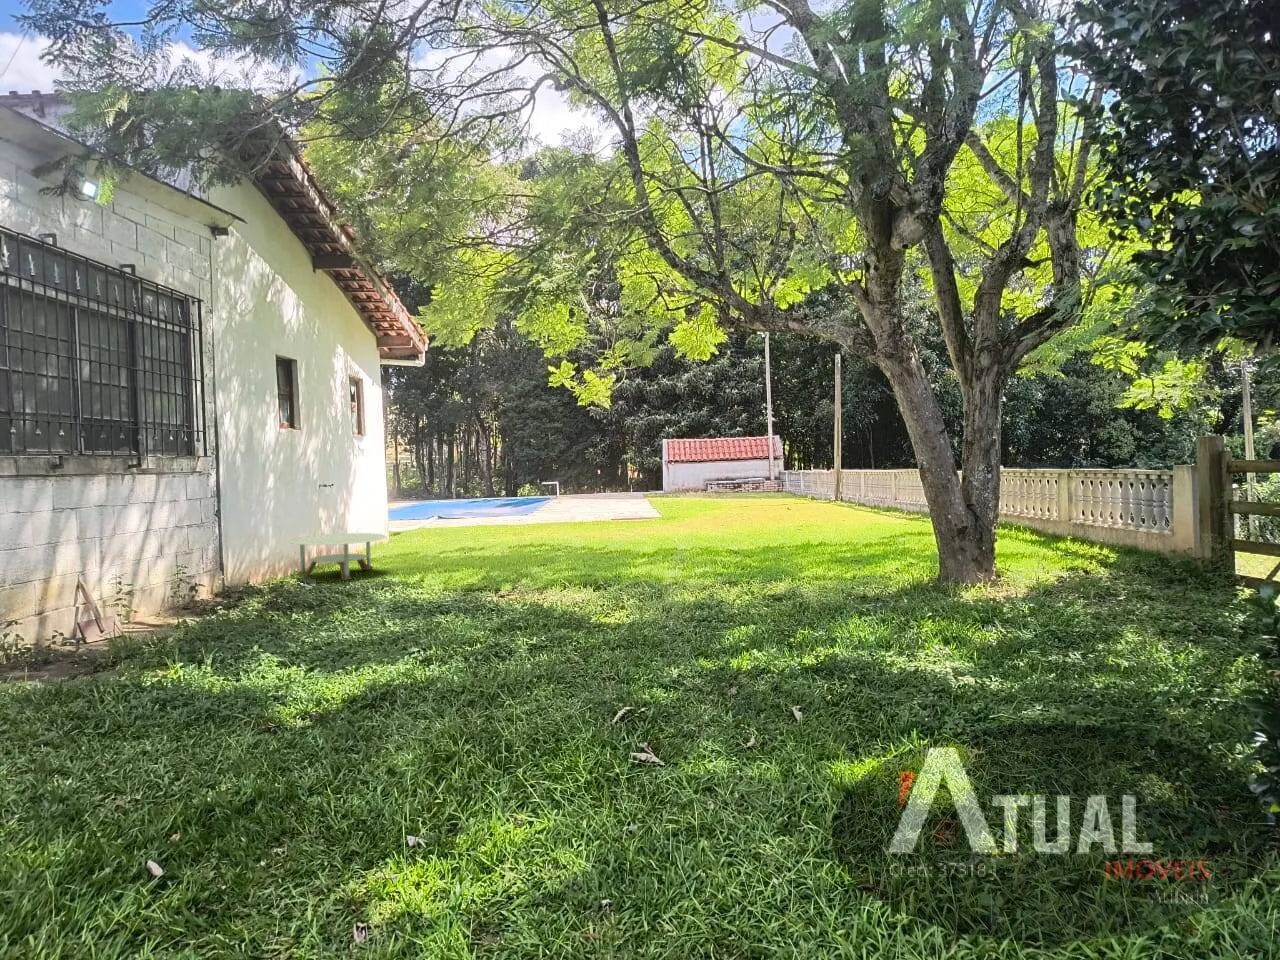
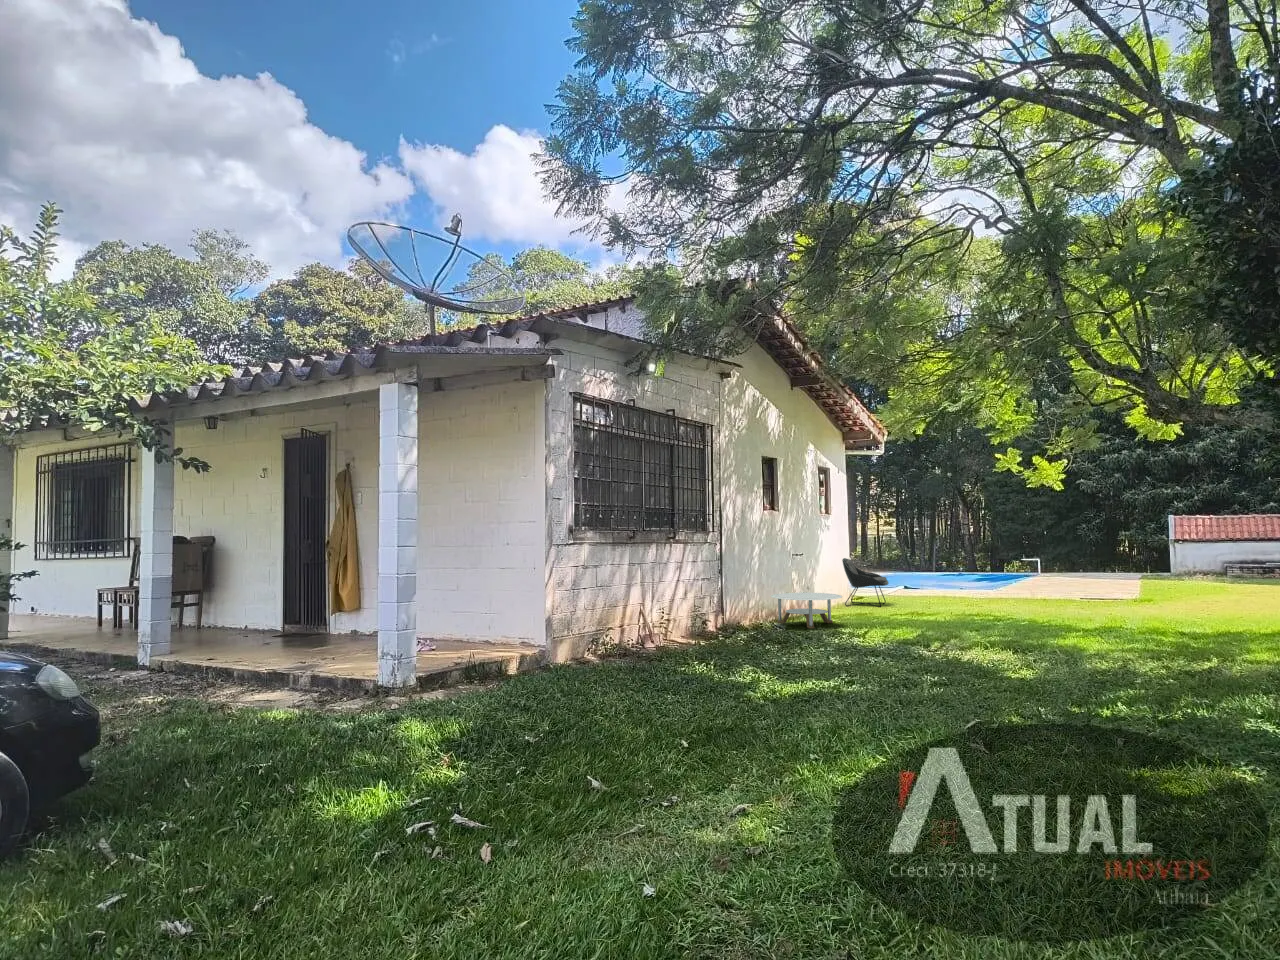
lounge chair: none [376,488,430,546] -> present [842,558,888,607]

